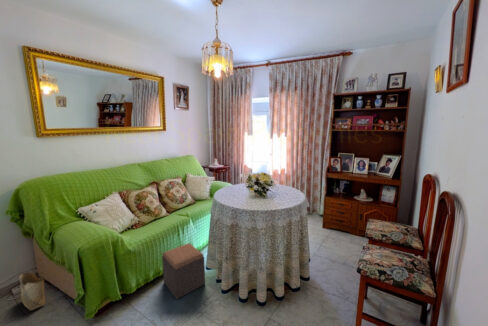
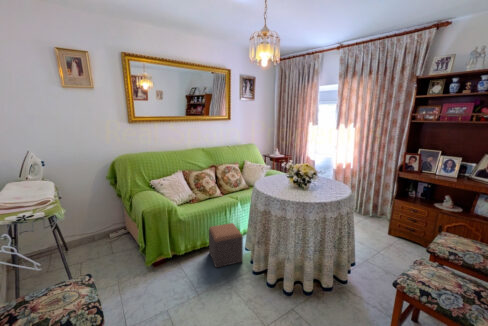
woven basket: present [18,259,45,310] -> none [111,215,128,250]

